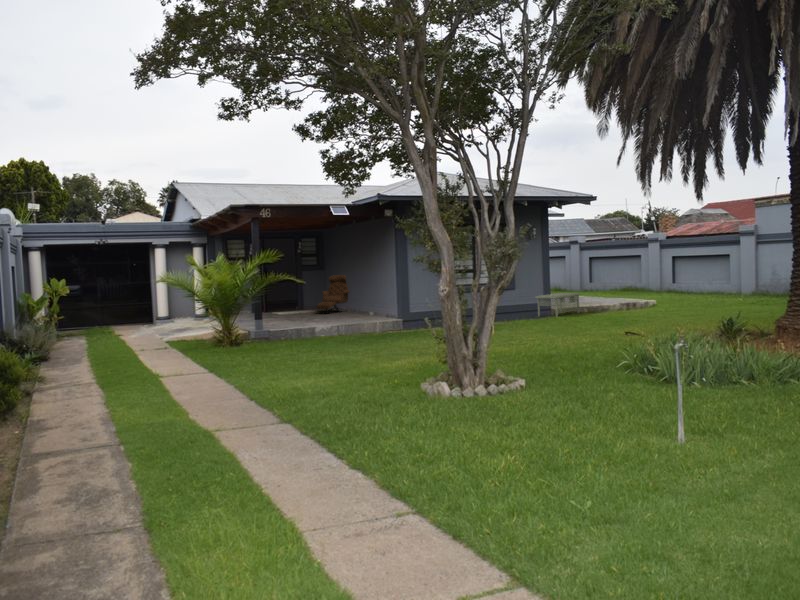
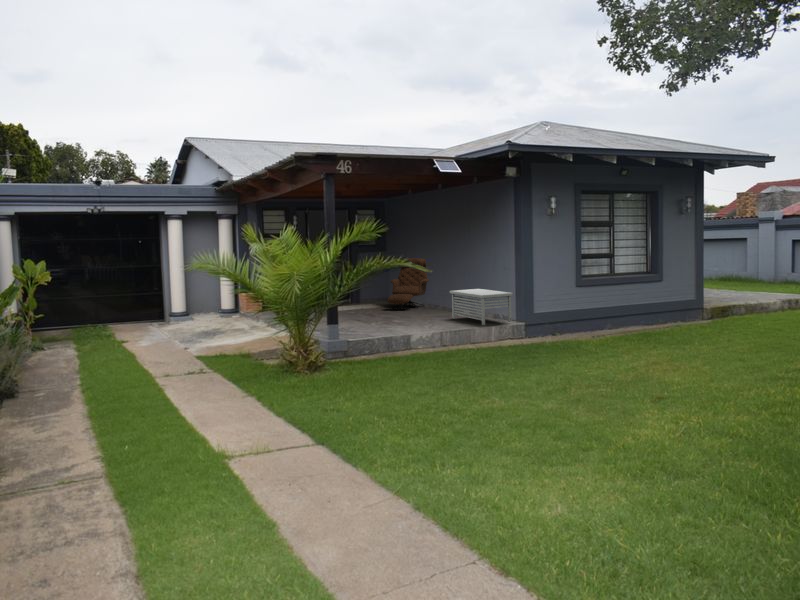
storage bench: present [536,293,580,317] -> present [450,289,513,325]

